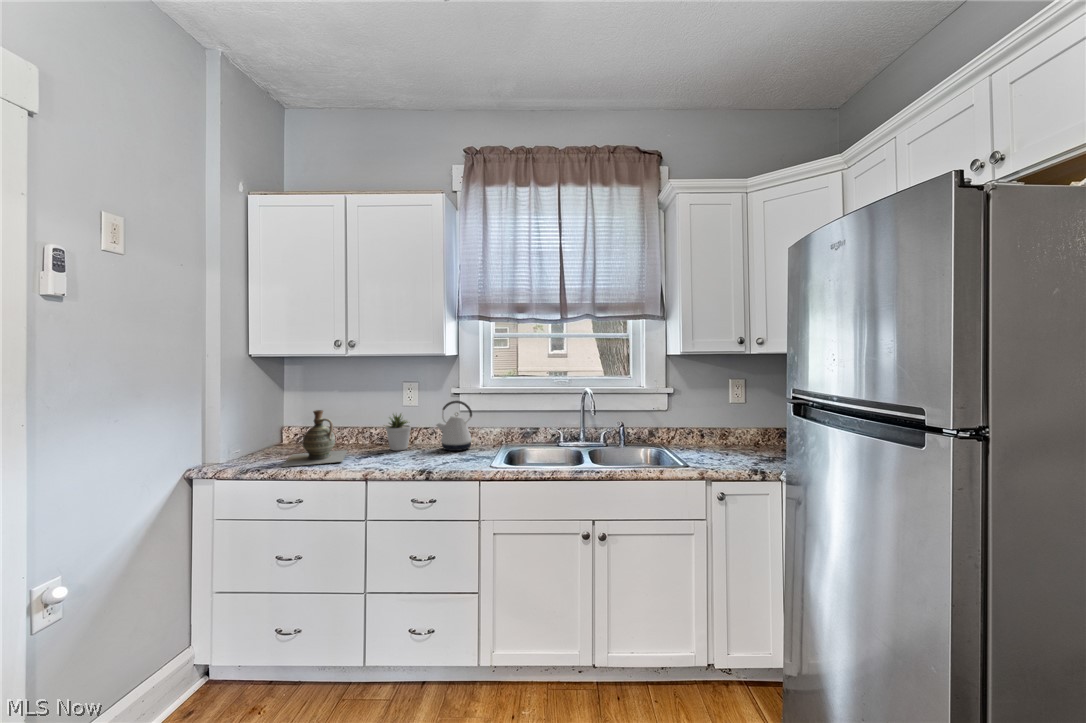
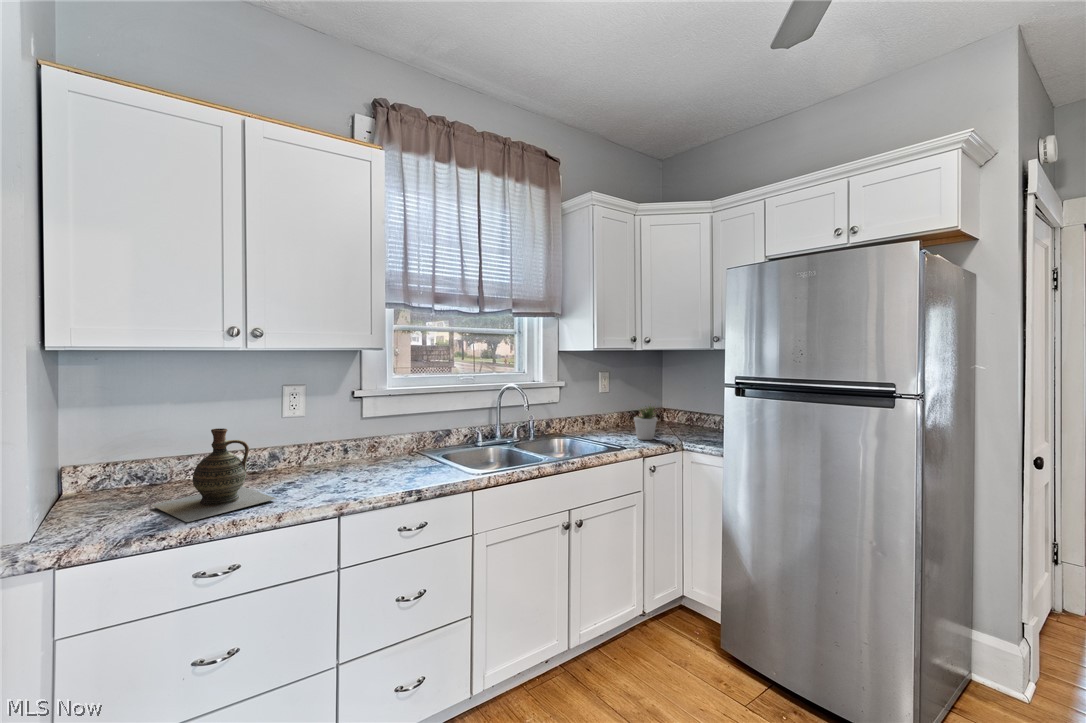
kettle: present [436,401,474,451] -> none [358,405,401,467]
potted plant: present [386,414,411,451] -> present [634,406,657,440]

